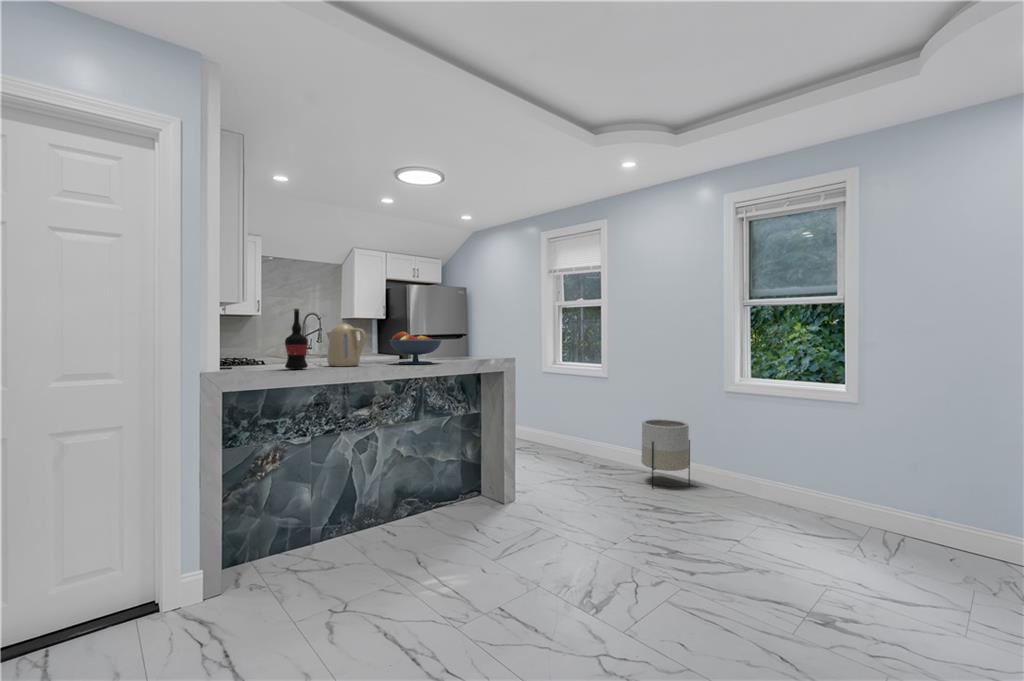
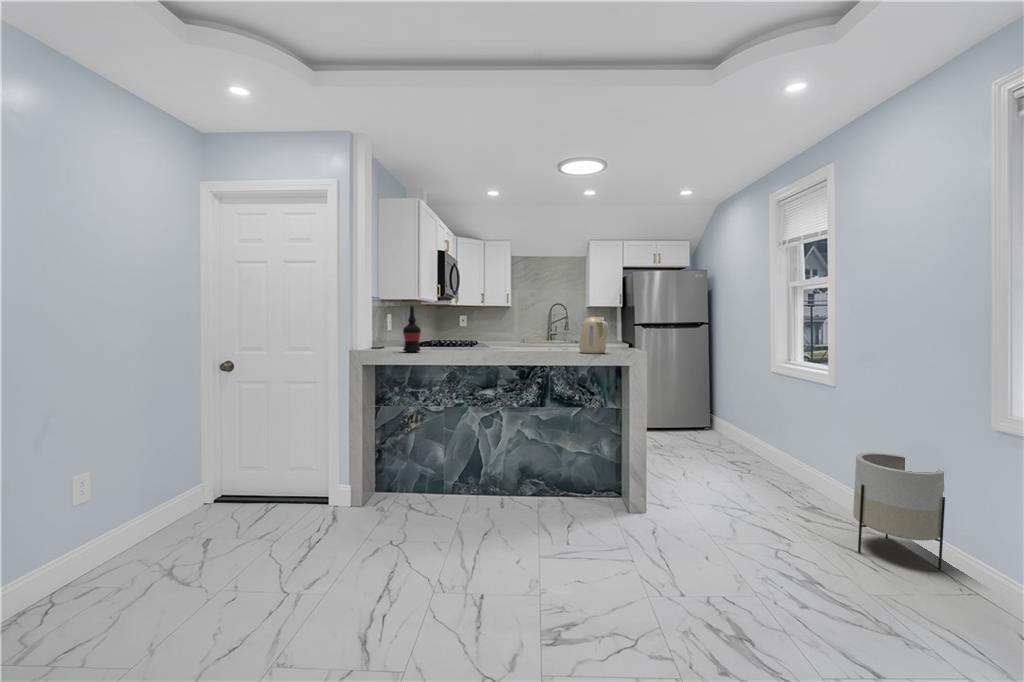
kettle: present [326,324,366,366] -> present [579,317,609,354]
fruit bowl: present [389,332,441,364] -> none [507,322,556,353]

